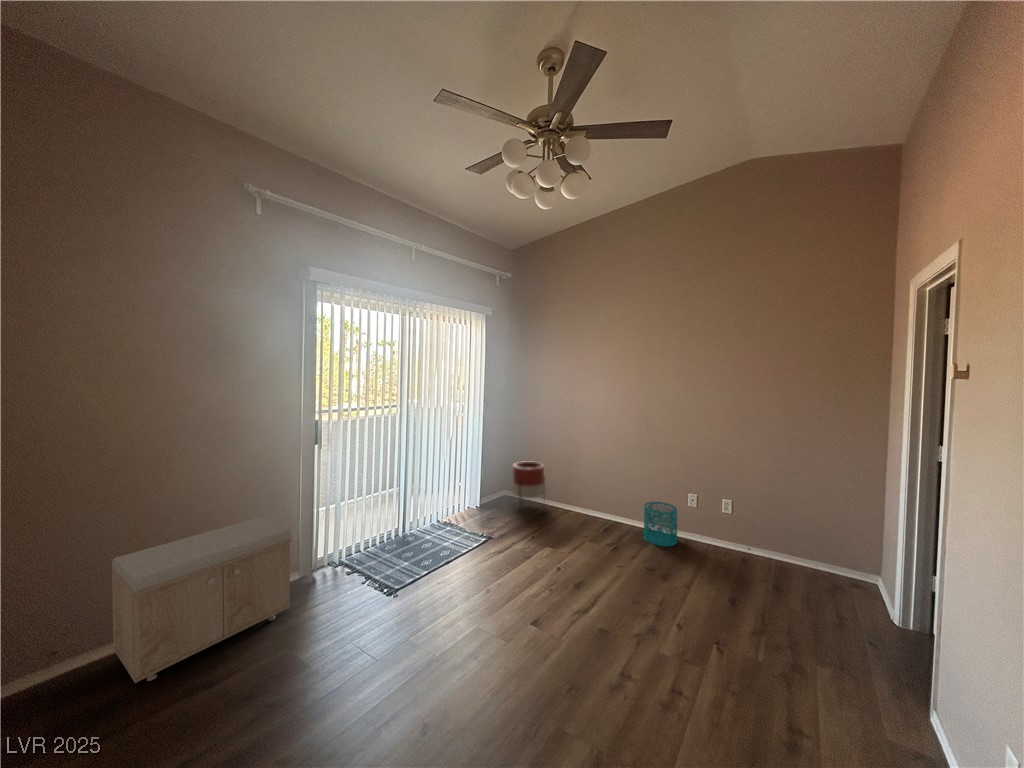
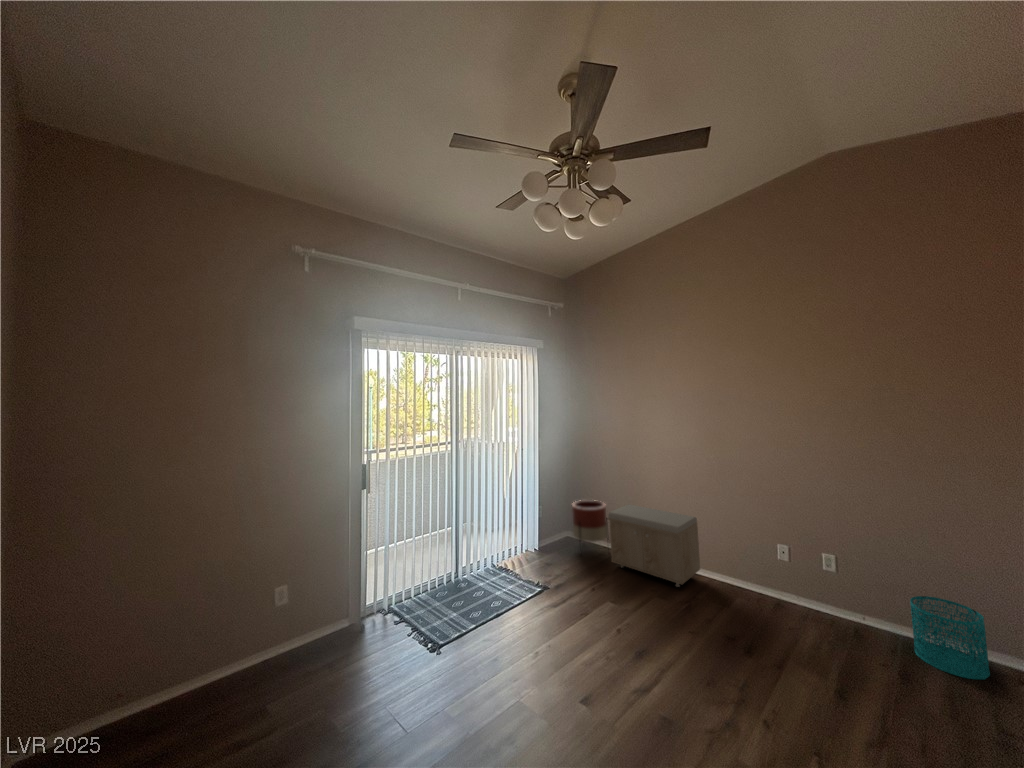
wastebasket: present [644,502,677,546] -> present [910,596,990,680]
storage bench: present [112,517,291,683] -> present [608,505,700,587]

